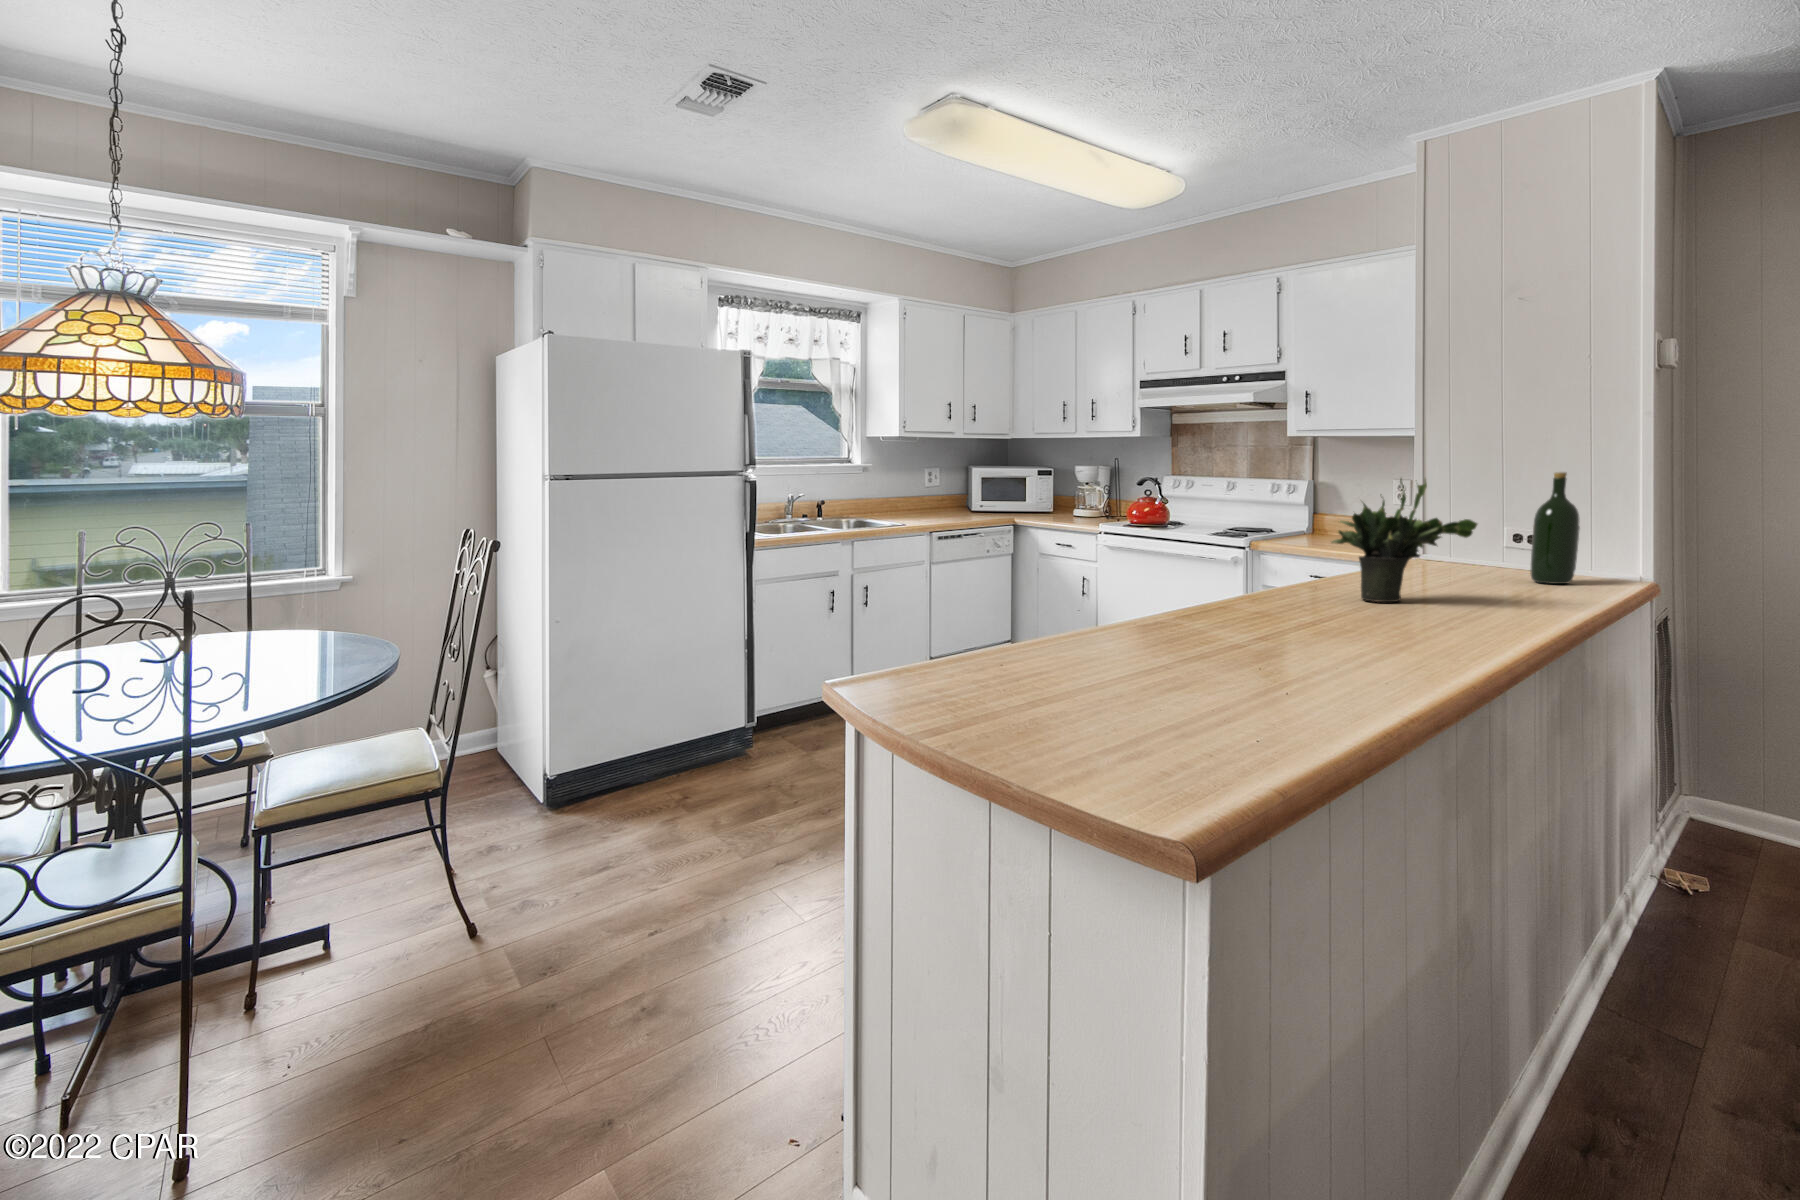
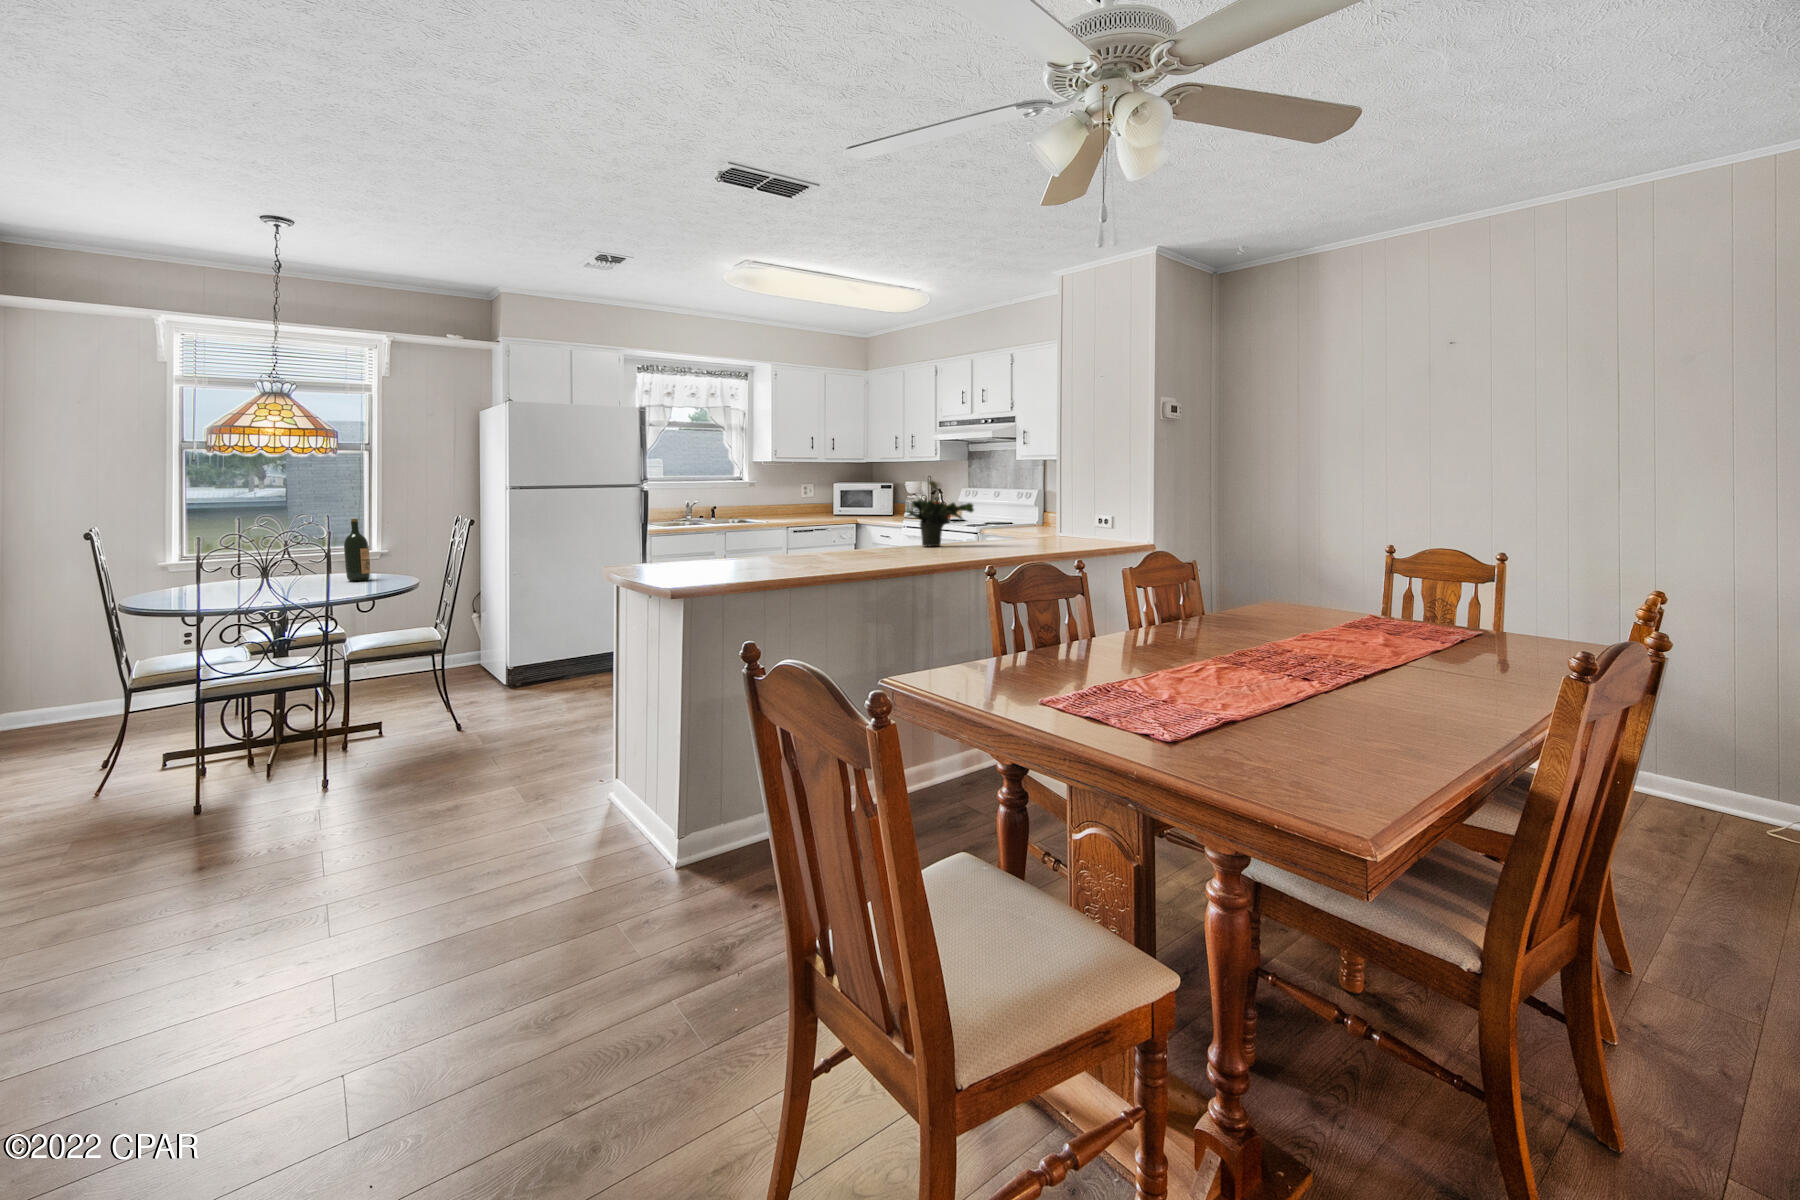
wine bottle: present [1530,472,1580,584] -> present [344,519,370,581]

